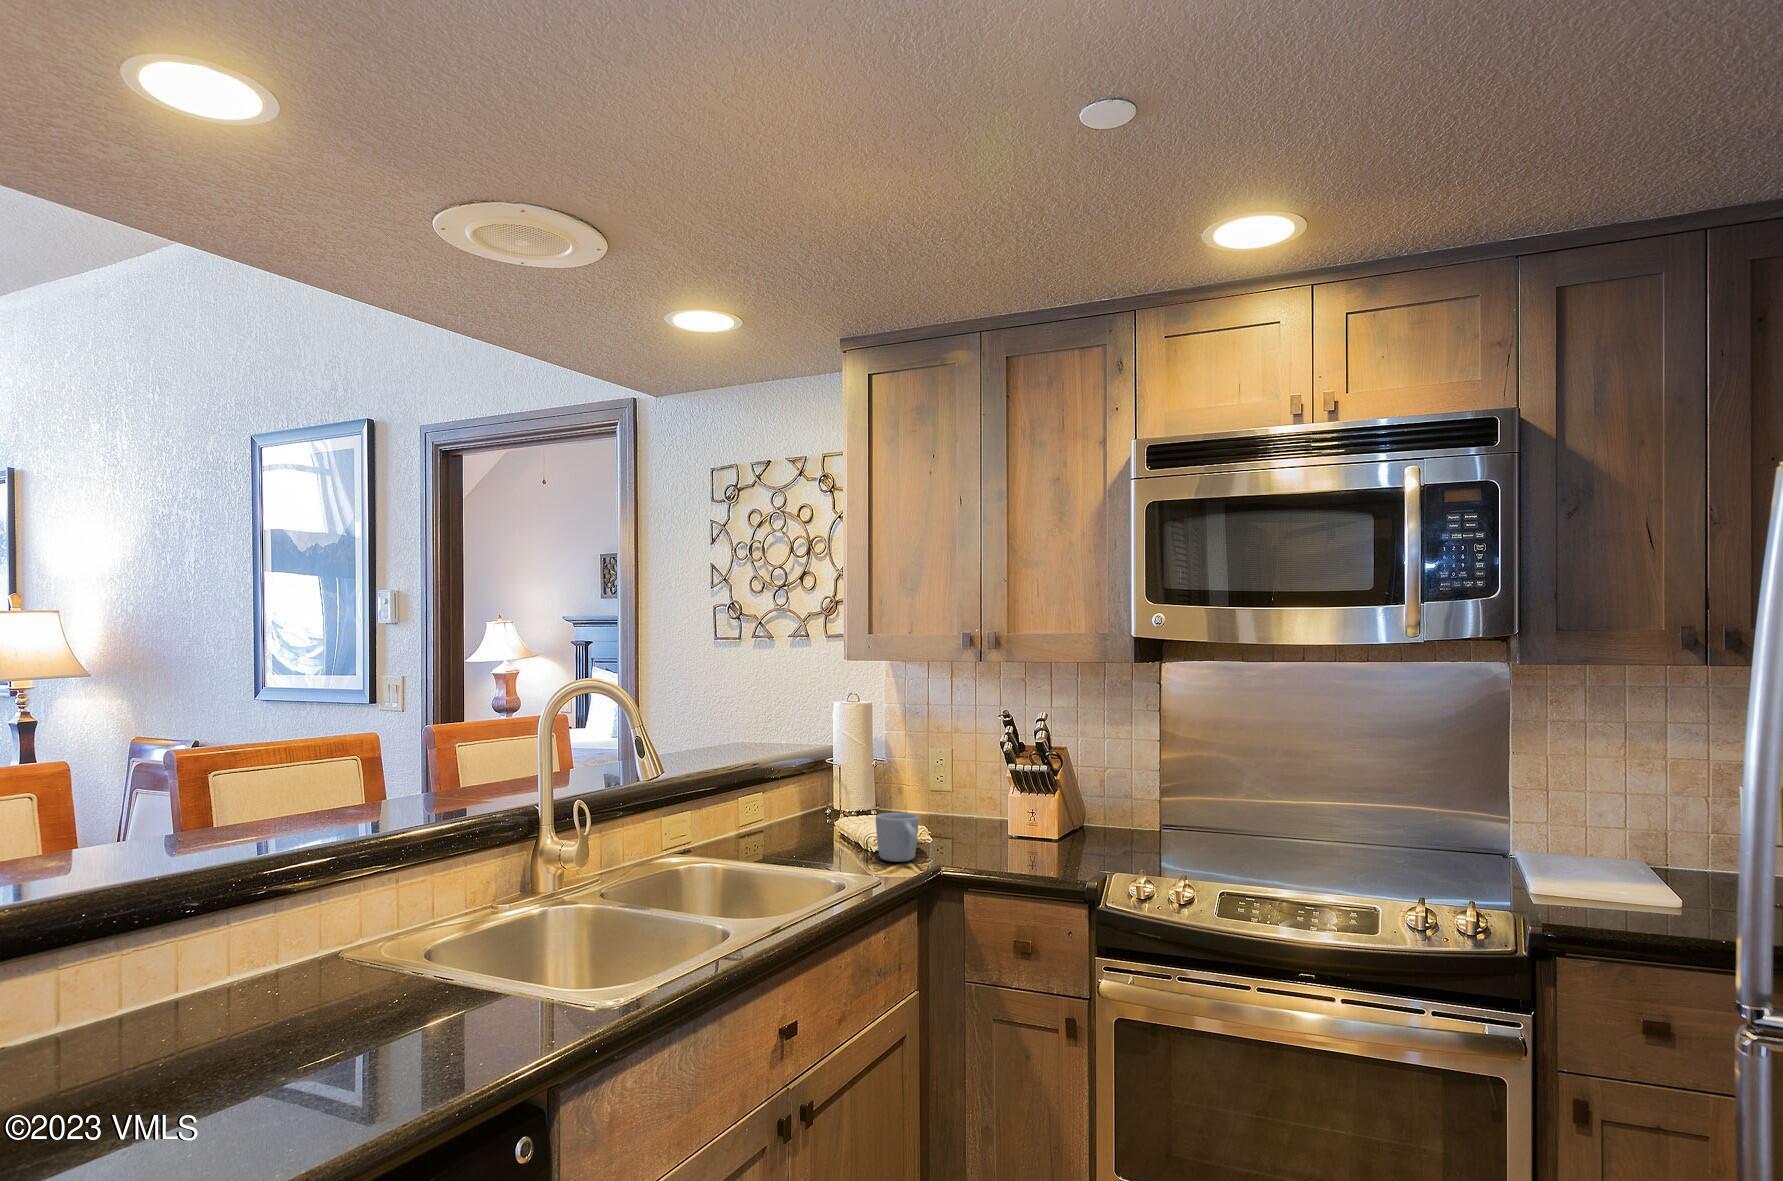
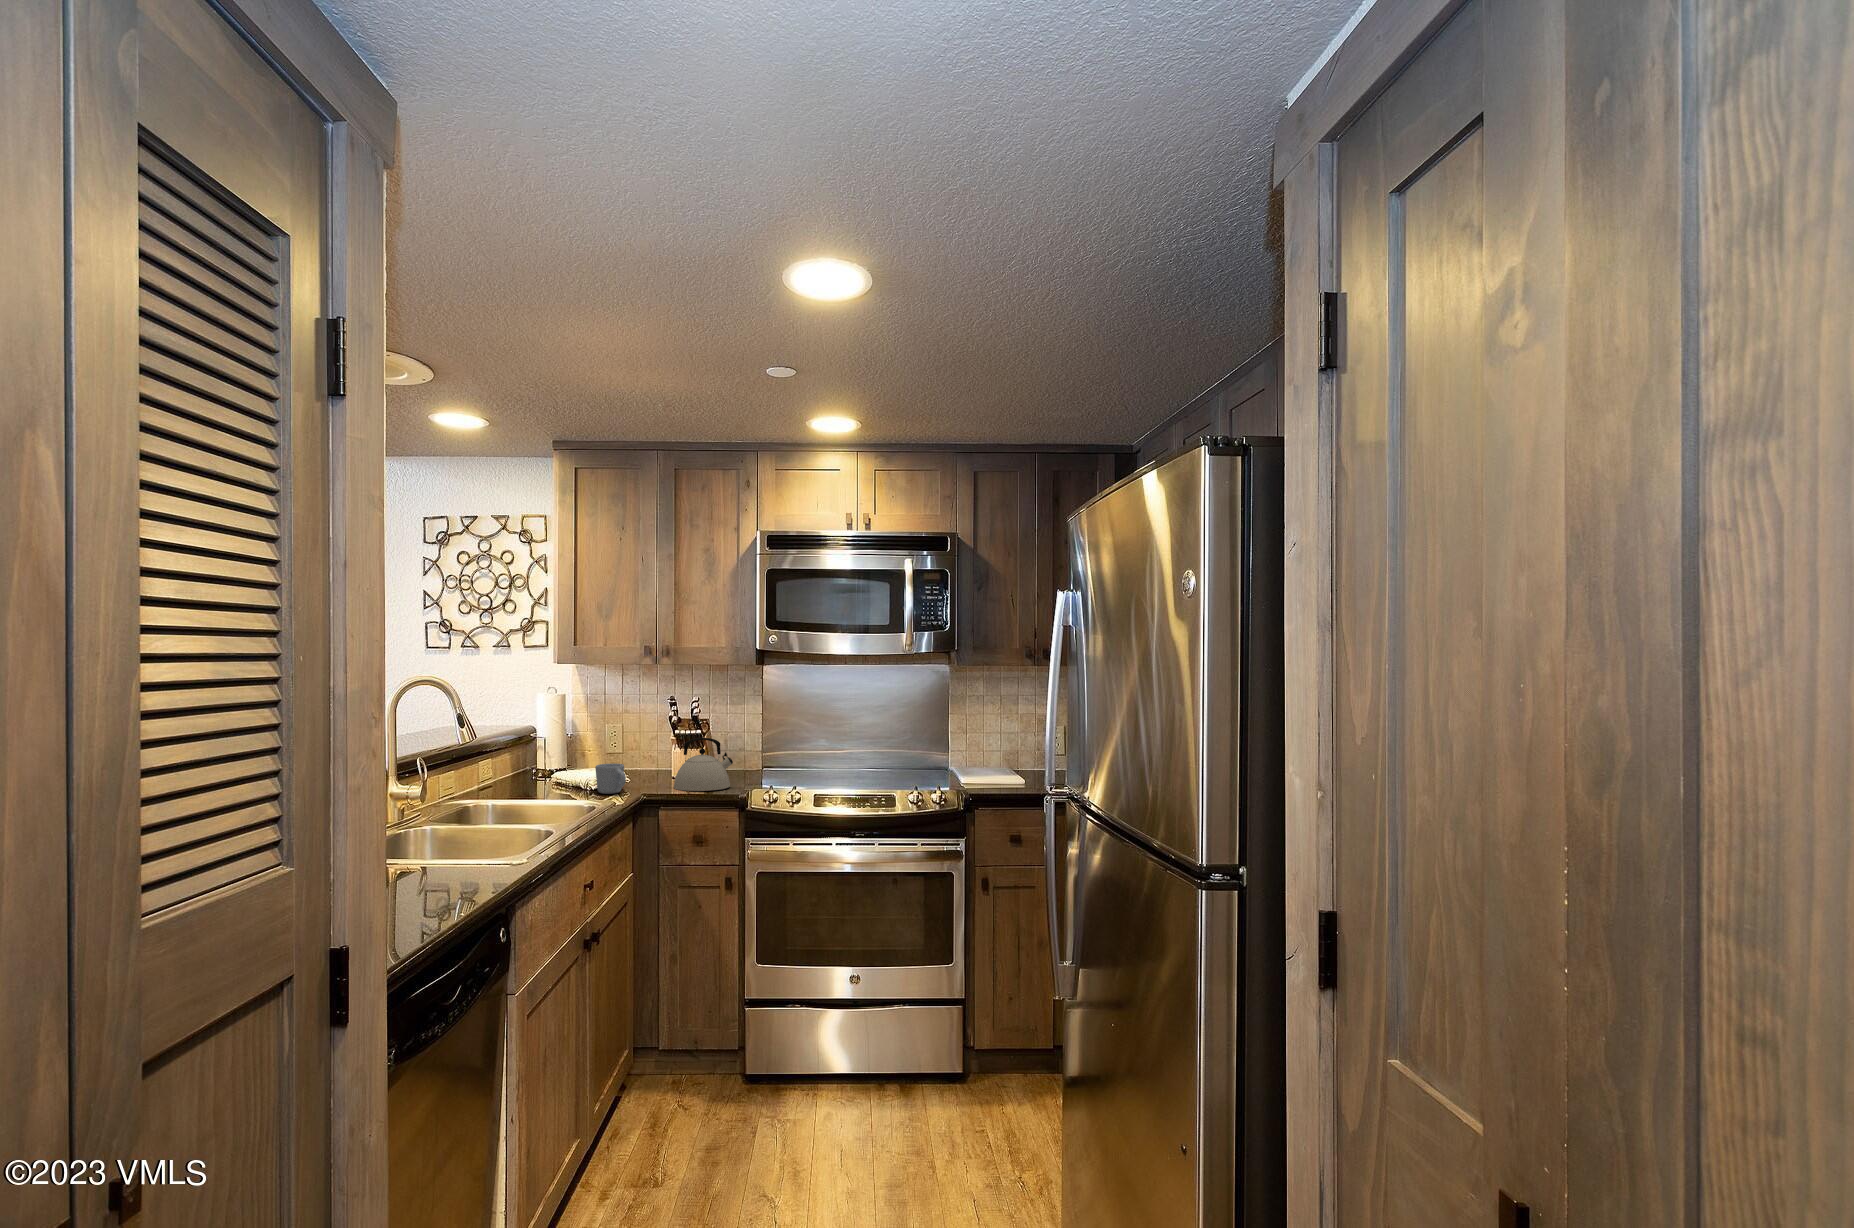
kettle: none [1001,779,1096,869] -> present [674,738,733,791]

